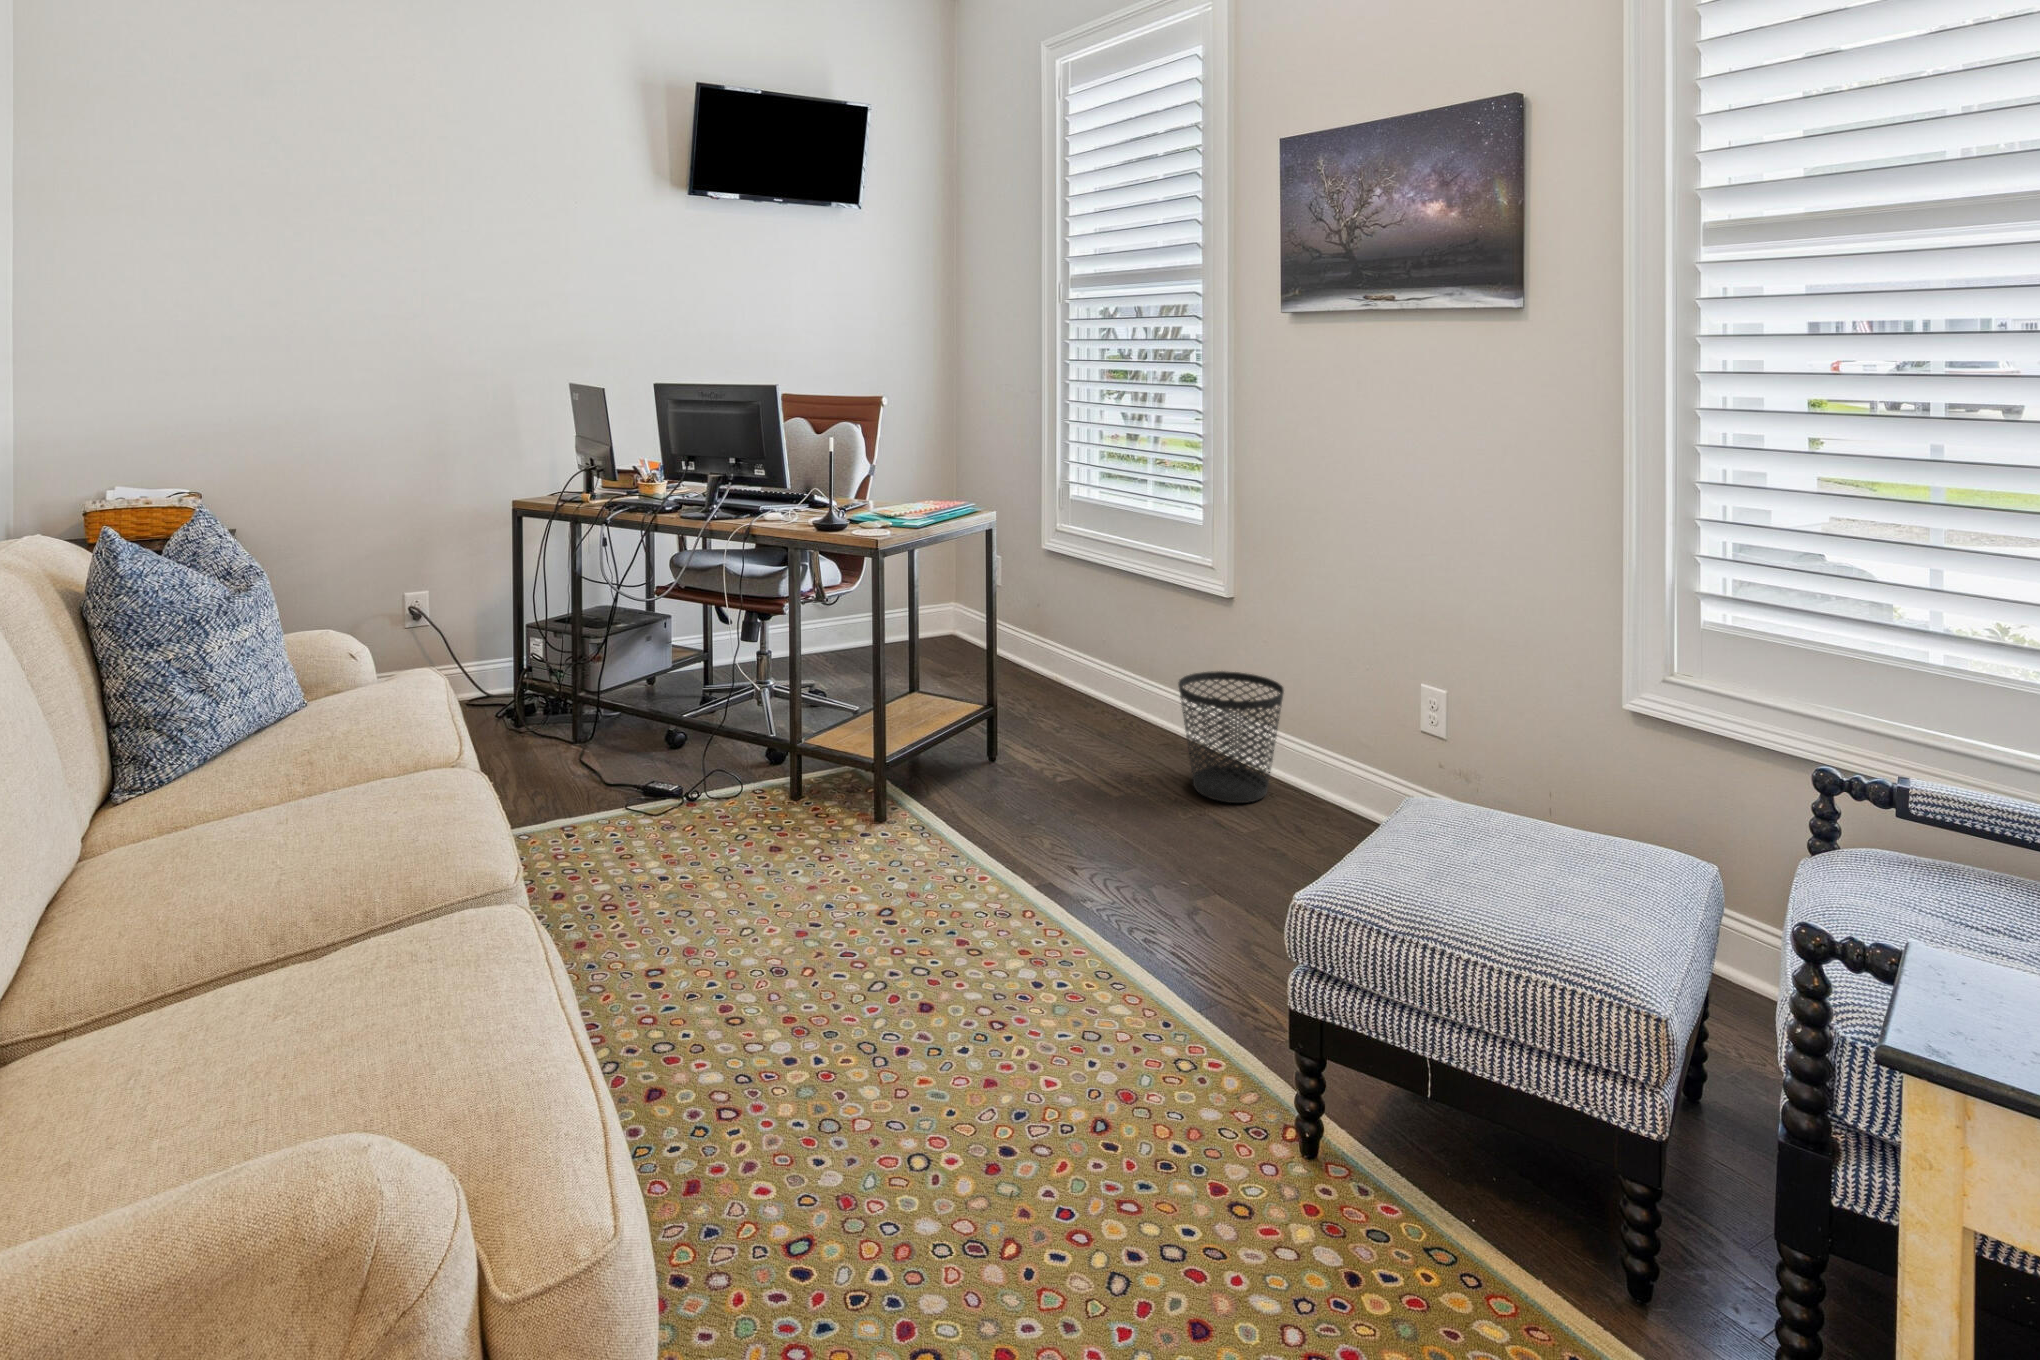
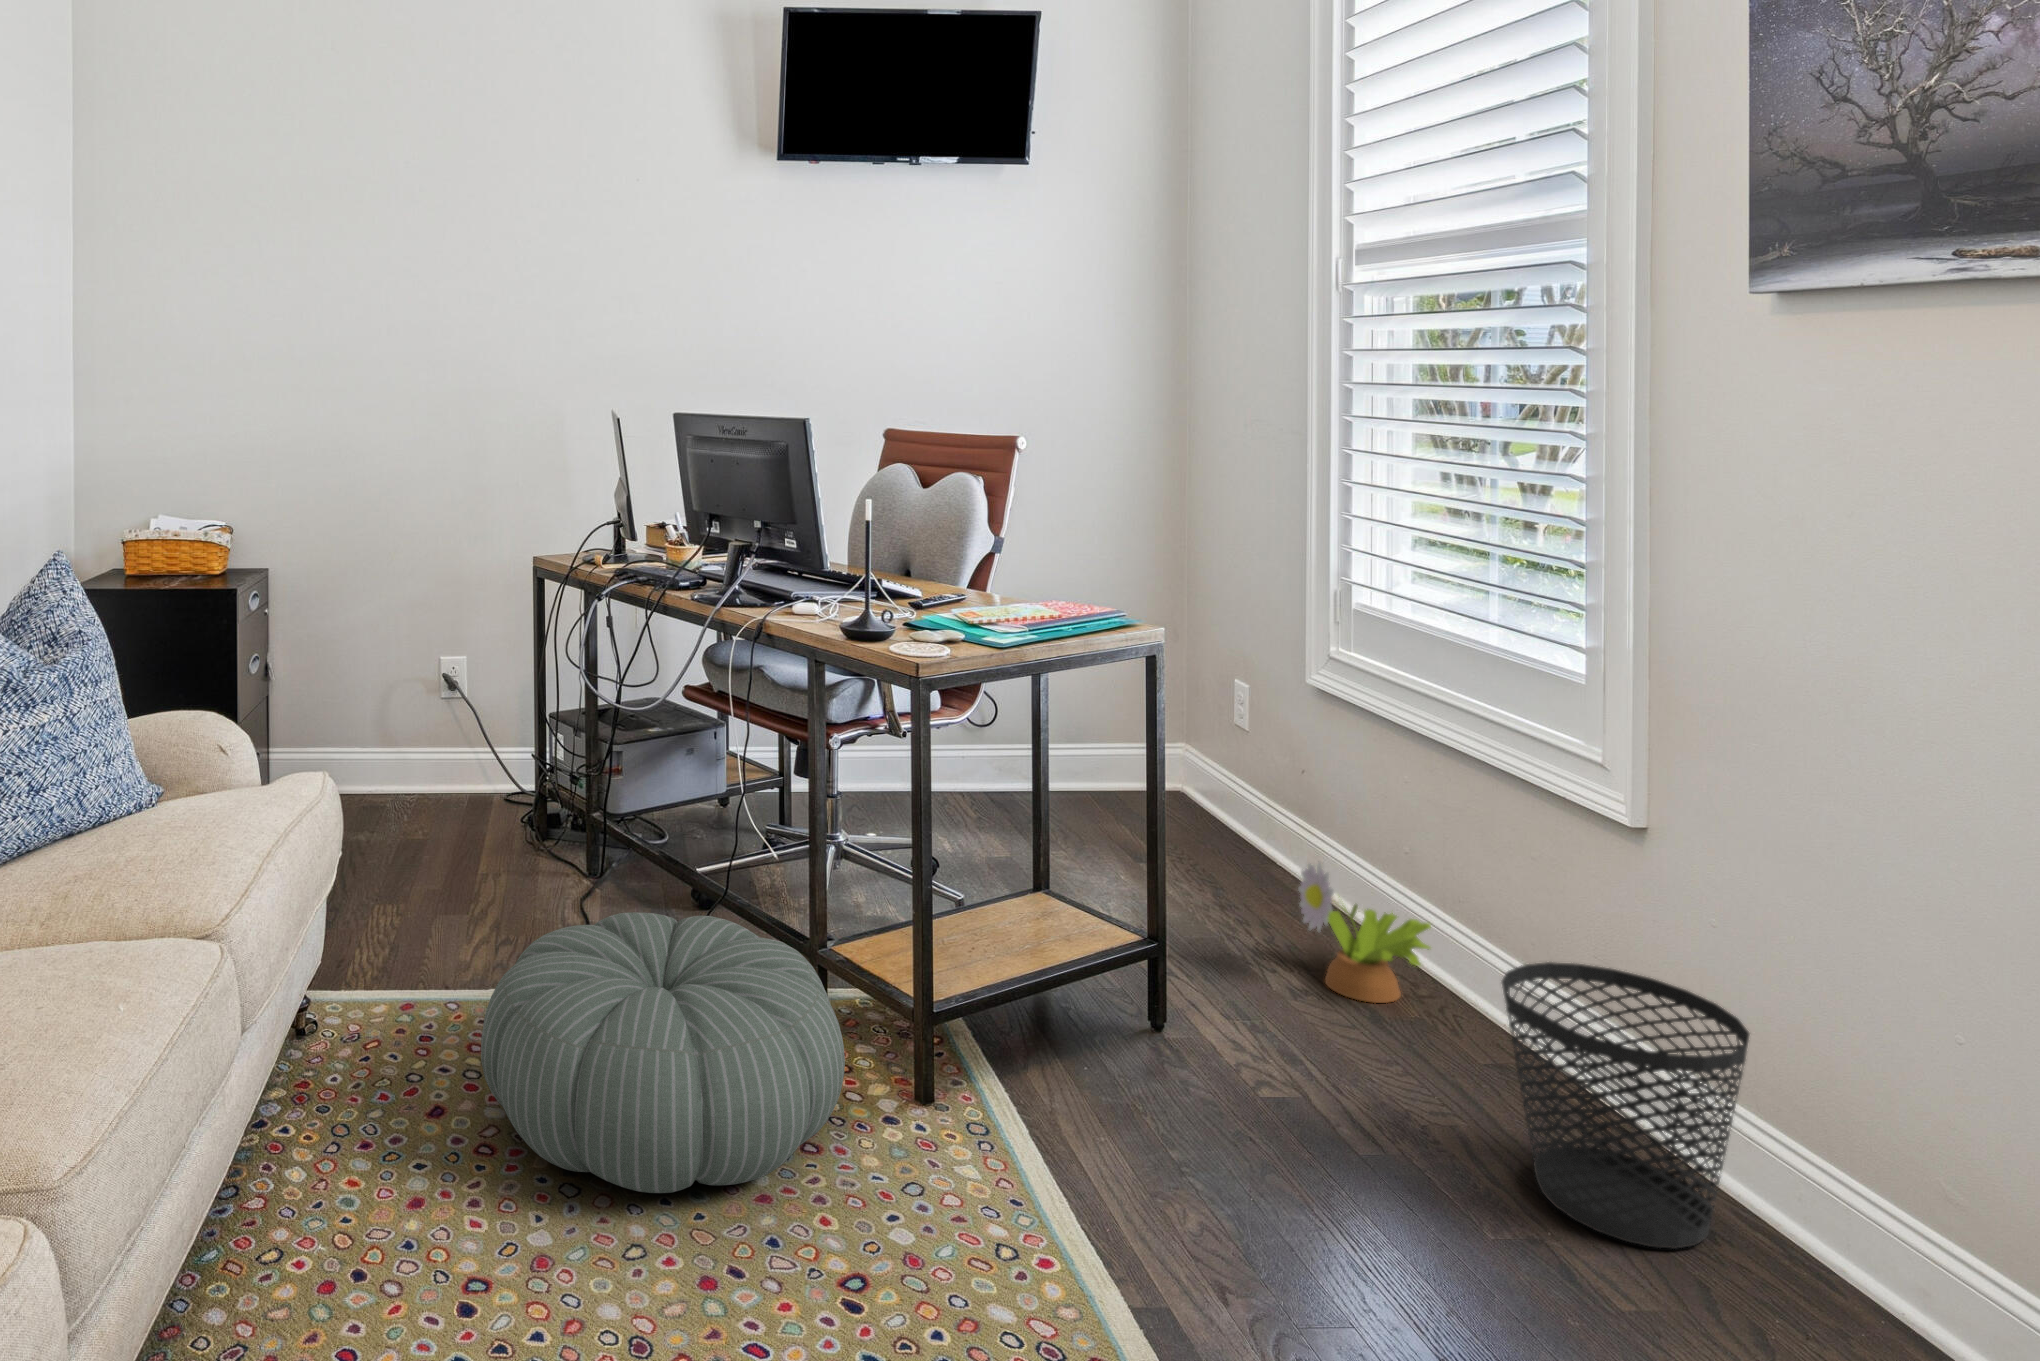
decorative plant: none [1057,648,1127,726] -> present [1298,863,1431,1003]
pouf: none [597,730,844,898] -> present [481,912,845,1193]

